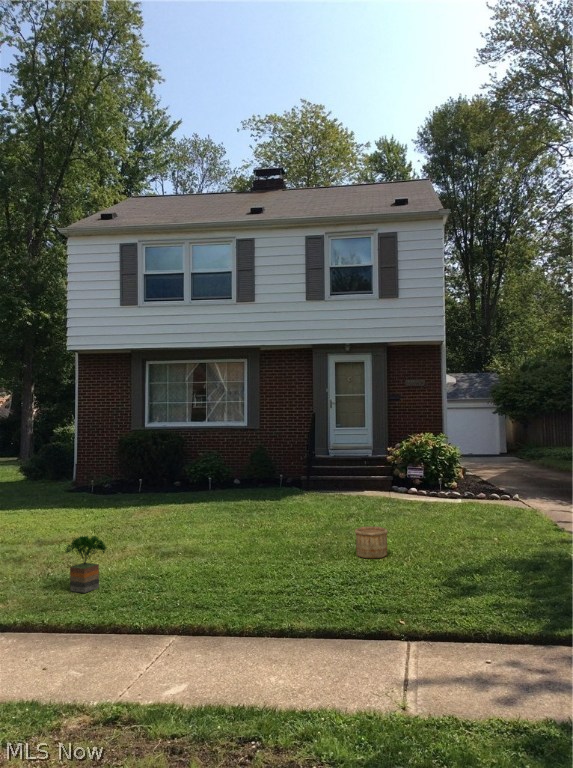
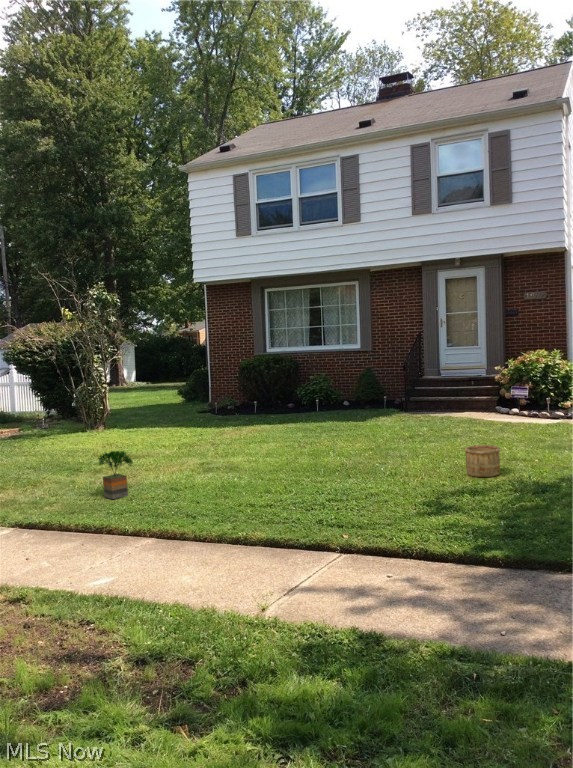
wooden bucket: present [355,526,388,559] -> present [464,445,500,477]

